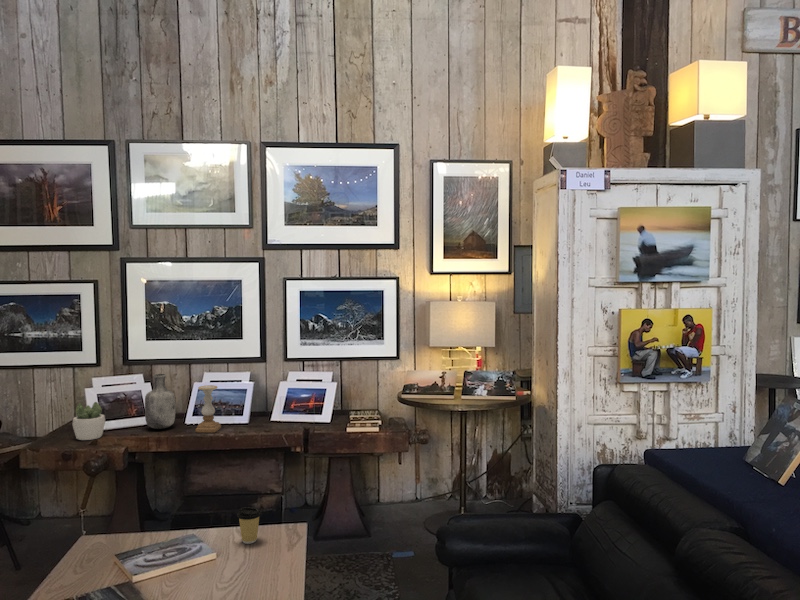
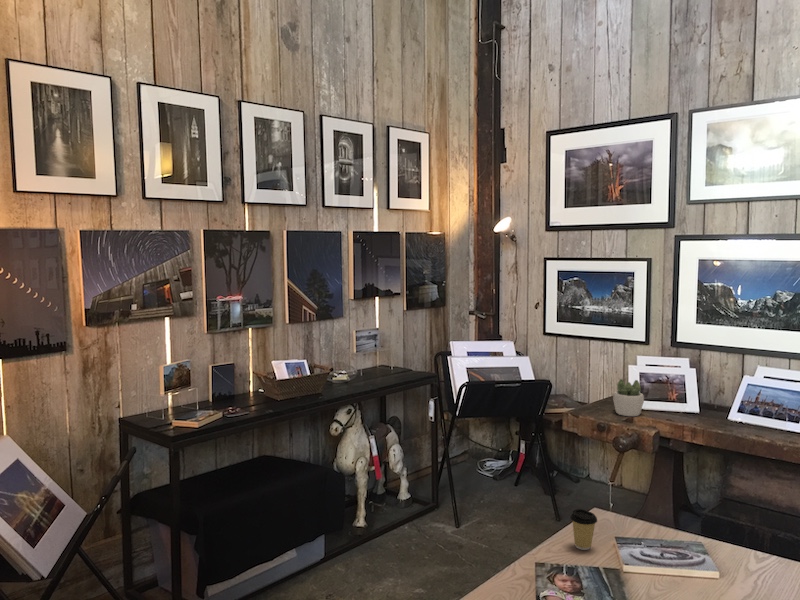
vase: present [145,374,175,429] -> none [685,361,718,420]
candle holder: present [196,385,221,433] -> none [737,382,770,437]
coffee cup: present [237,507,261,544] -> present [570,509,597,550]

